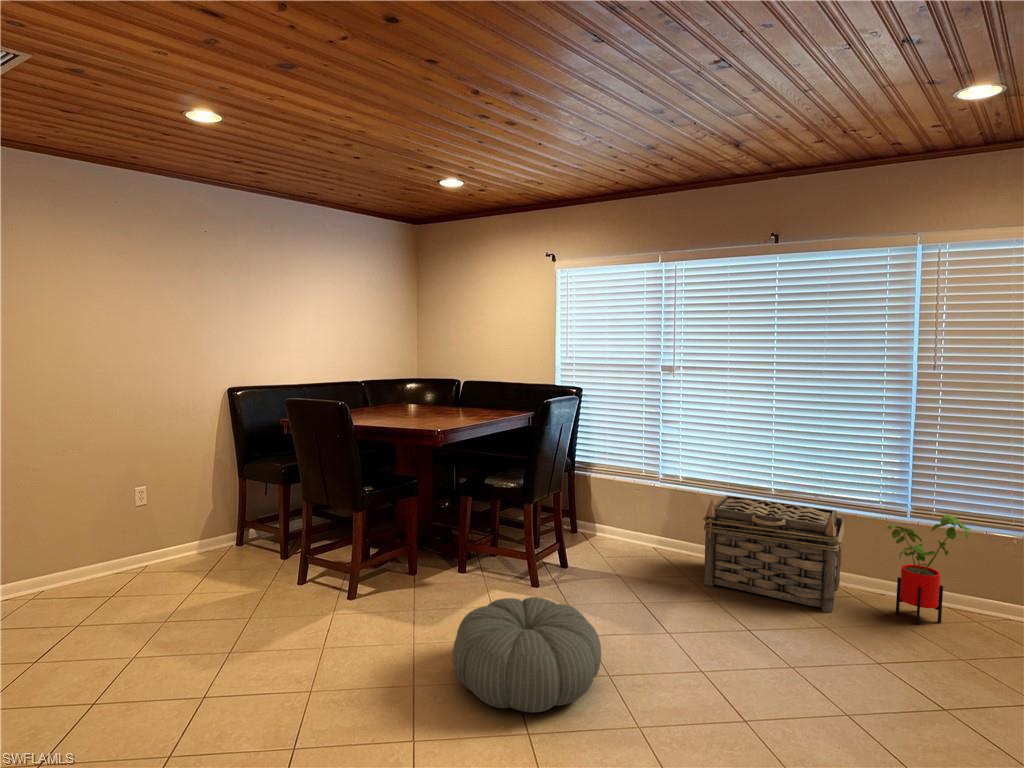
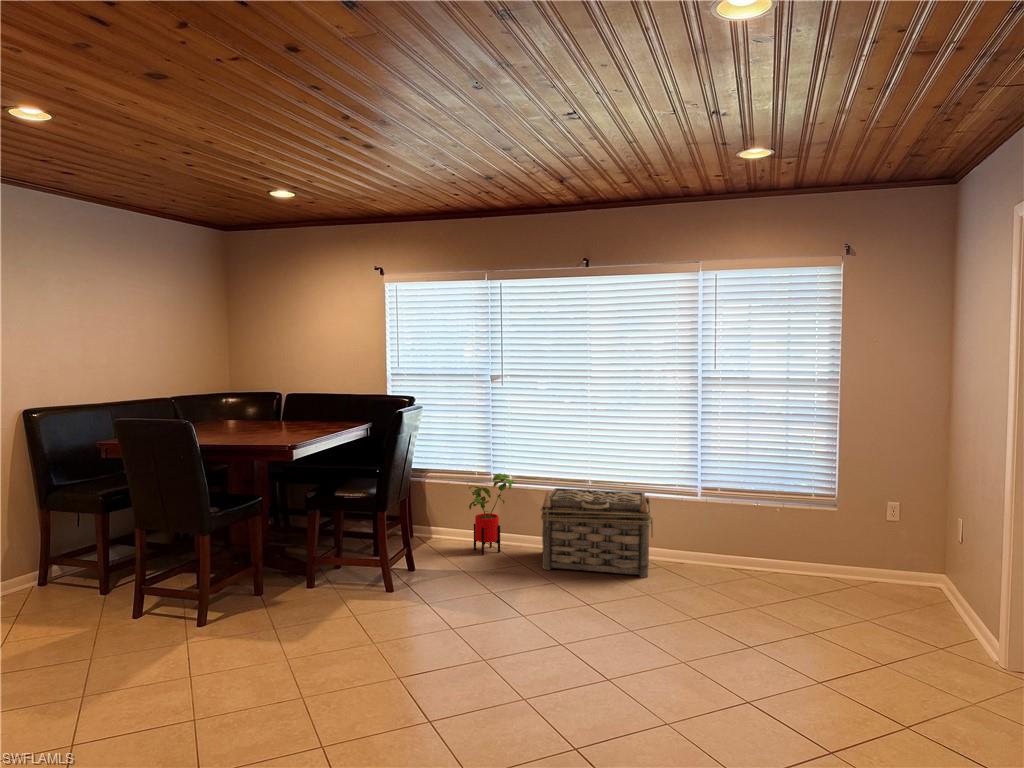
house plant: present [888,514,971,625] -> present [469,473,516,555]
pouf: present [453,597,601,713] -> none [335,594,479,700]

